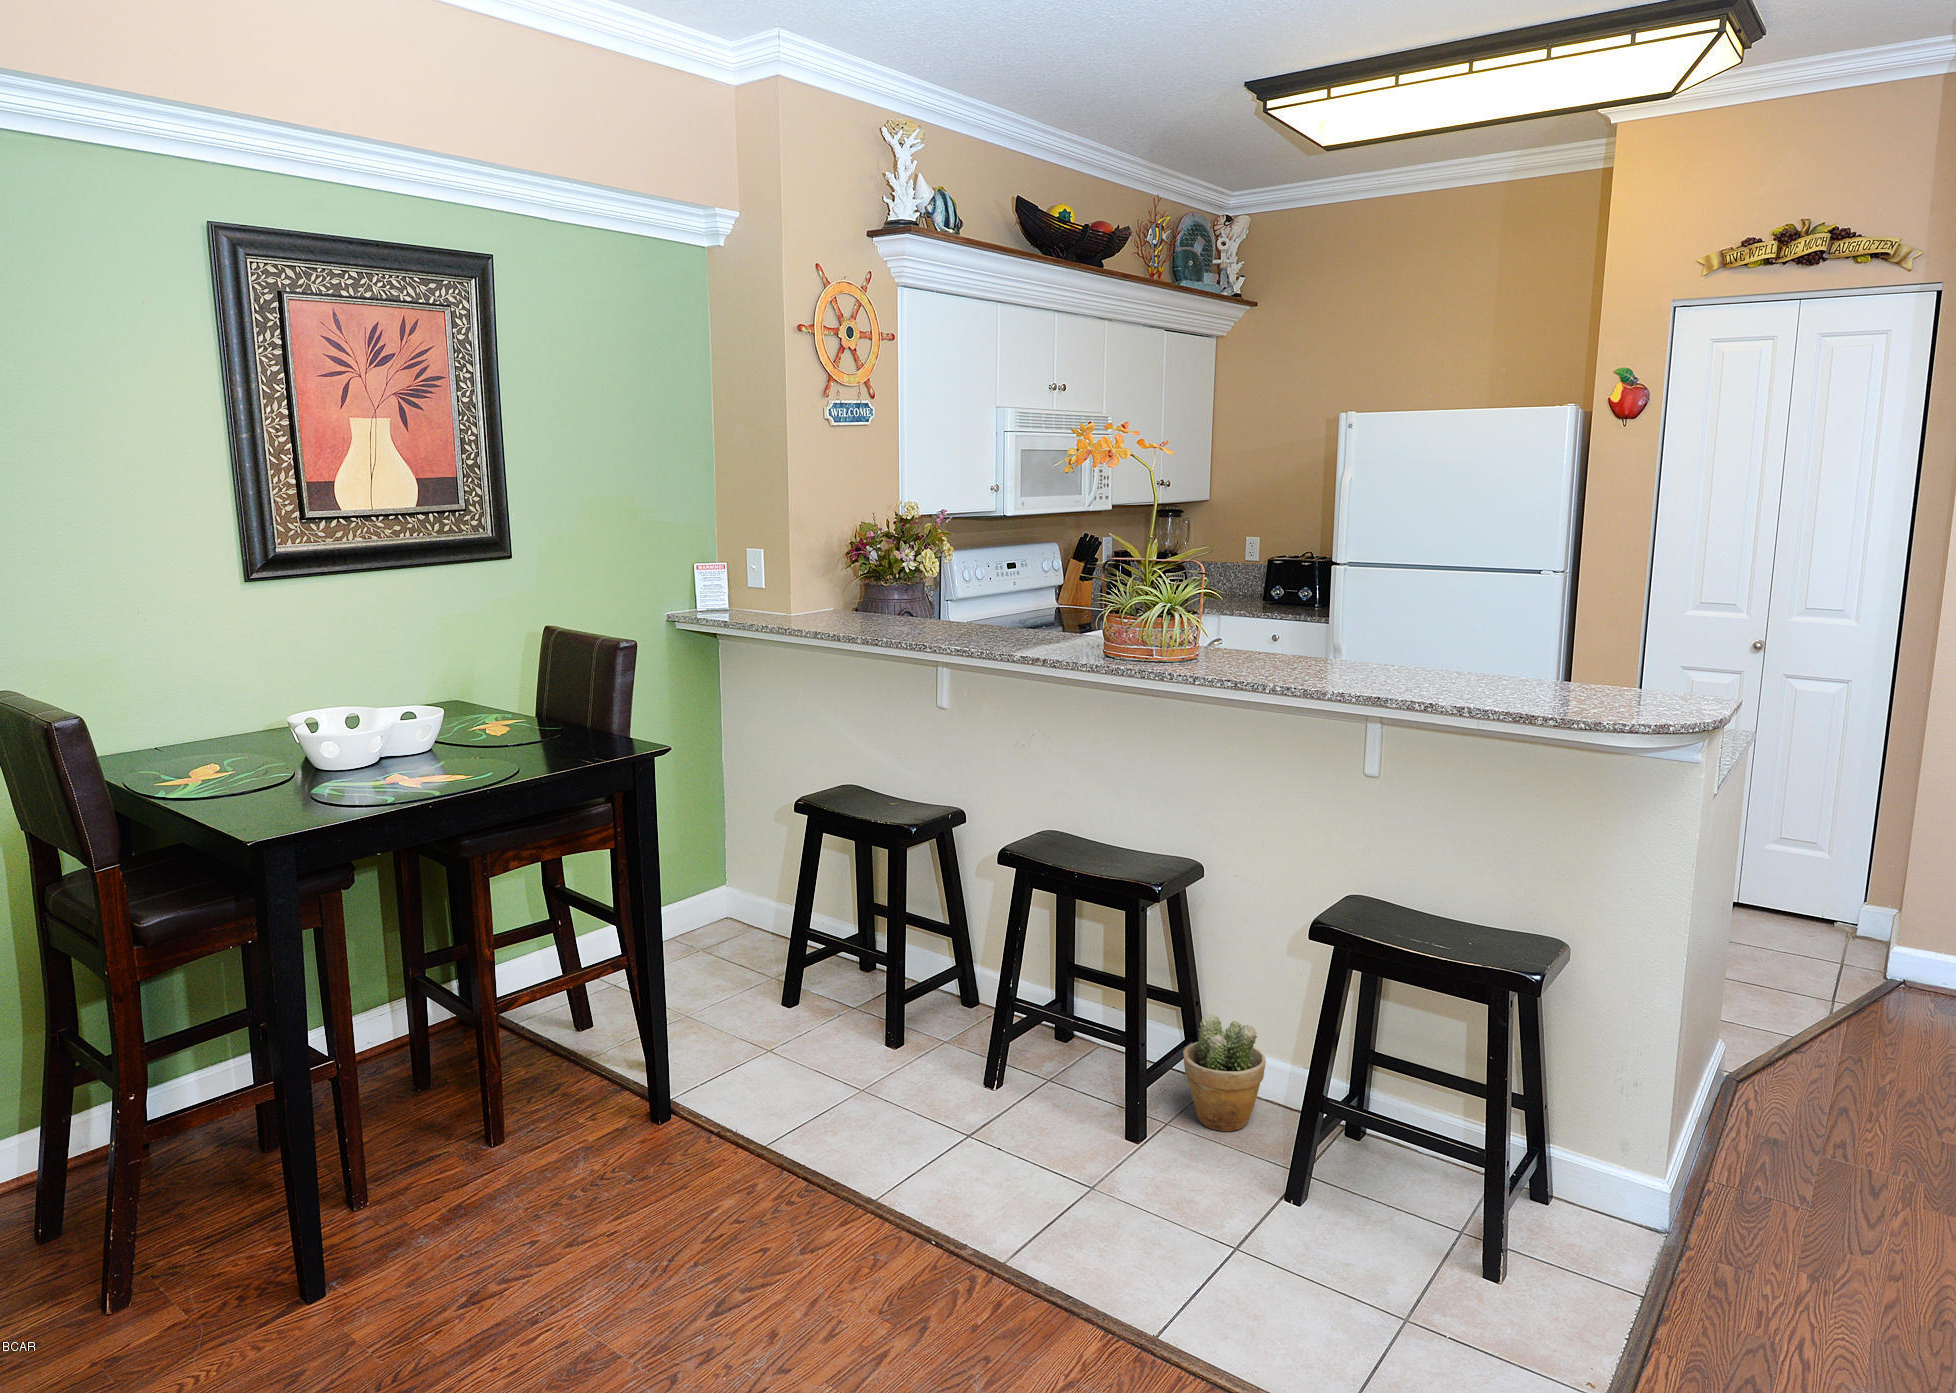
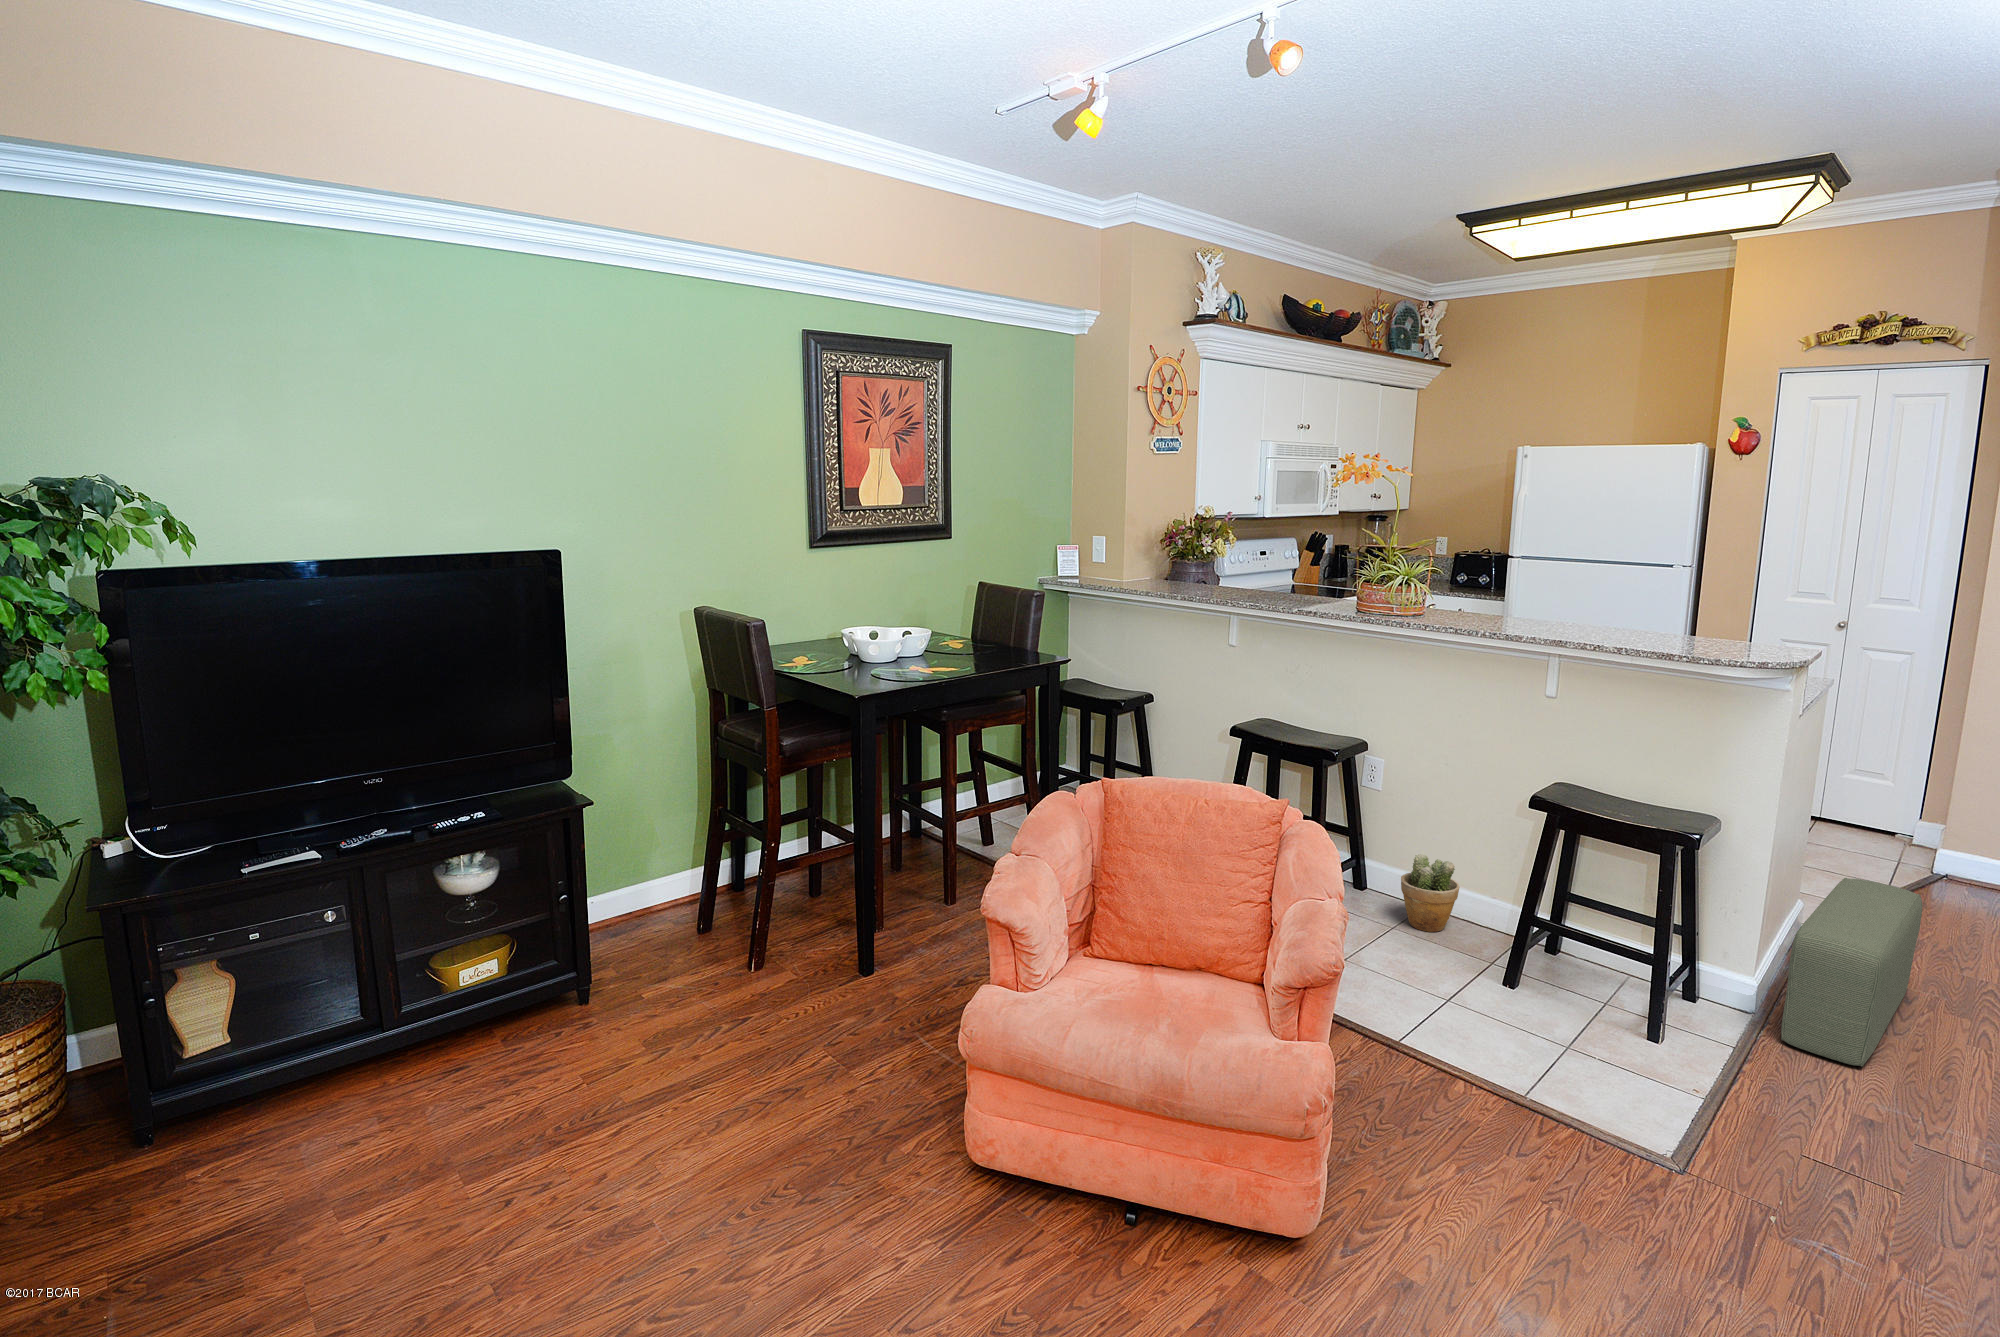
pouf: none [1709,1017,1881,1315] -> present [1781,878,1923,1066]

